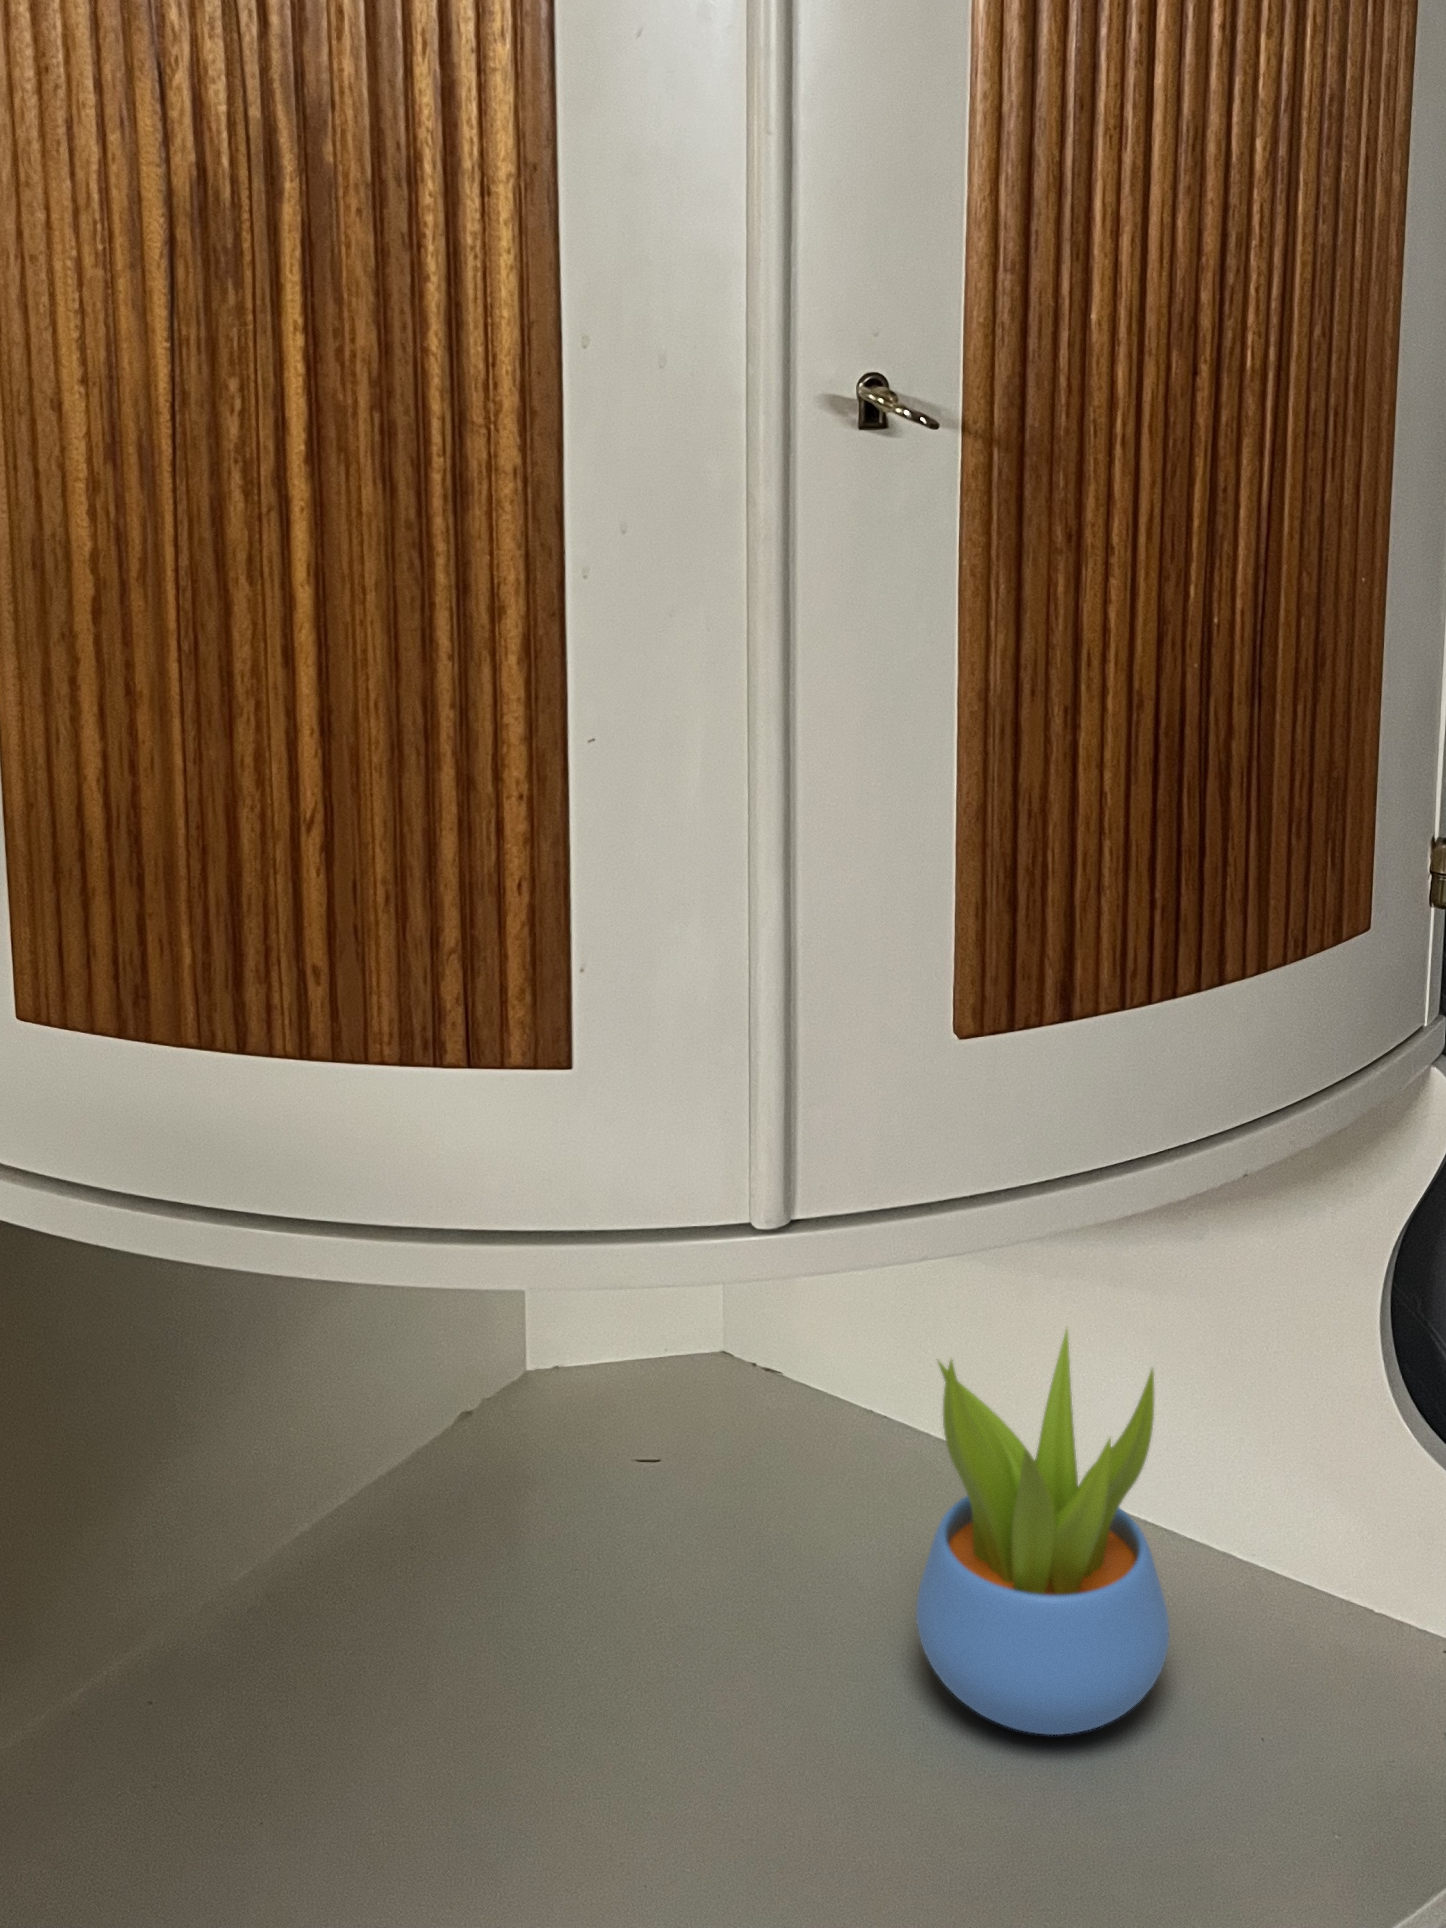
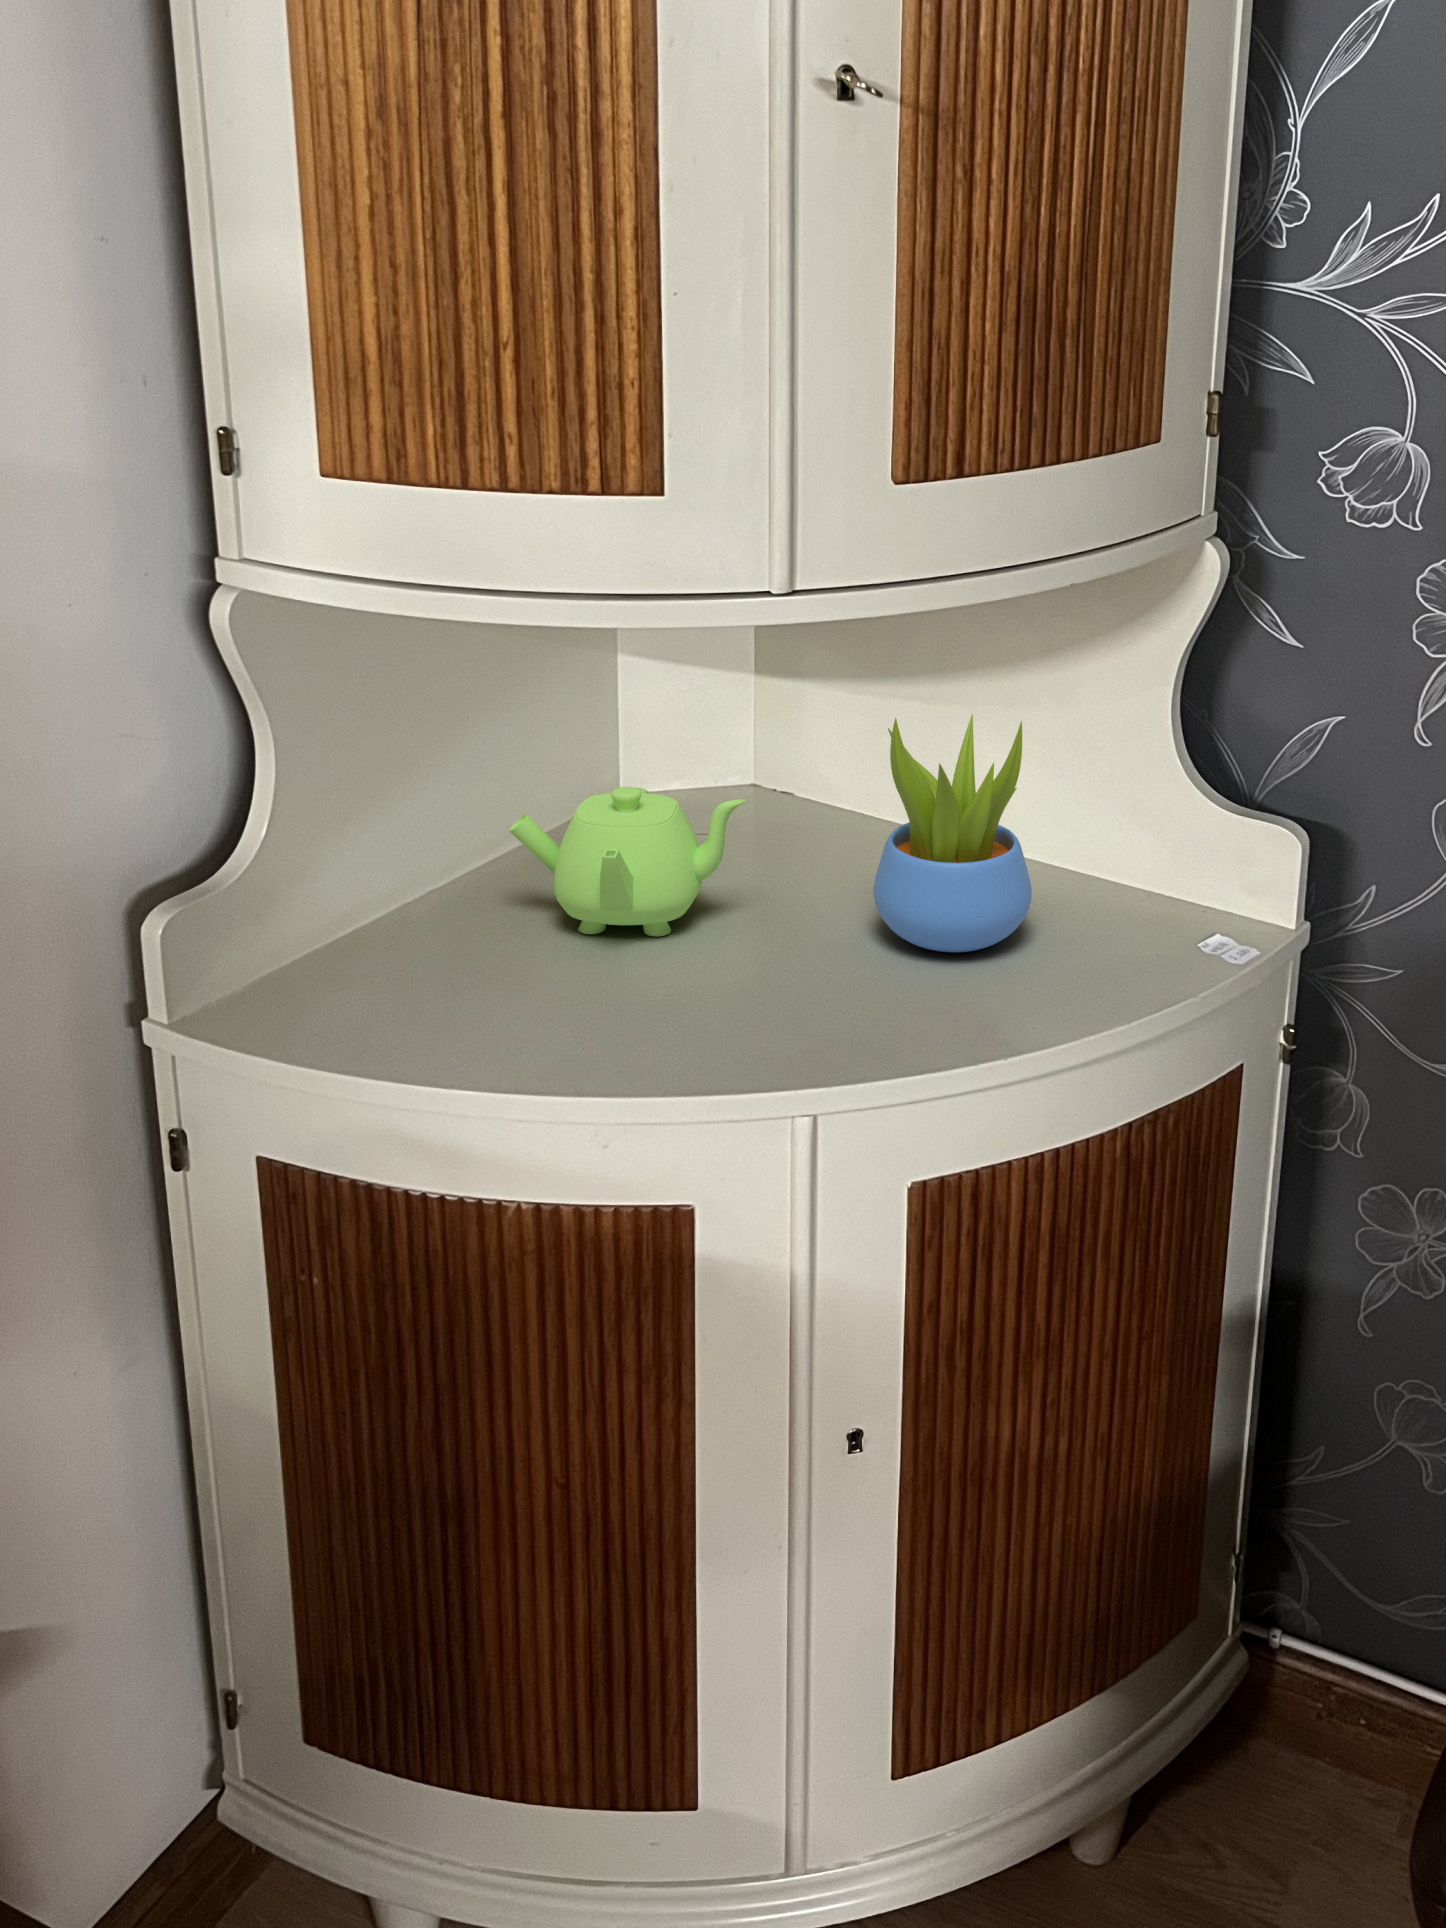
teapot: none [351,1412,715,1679] -> present [509,787,746,936]

